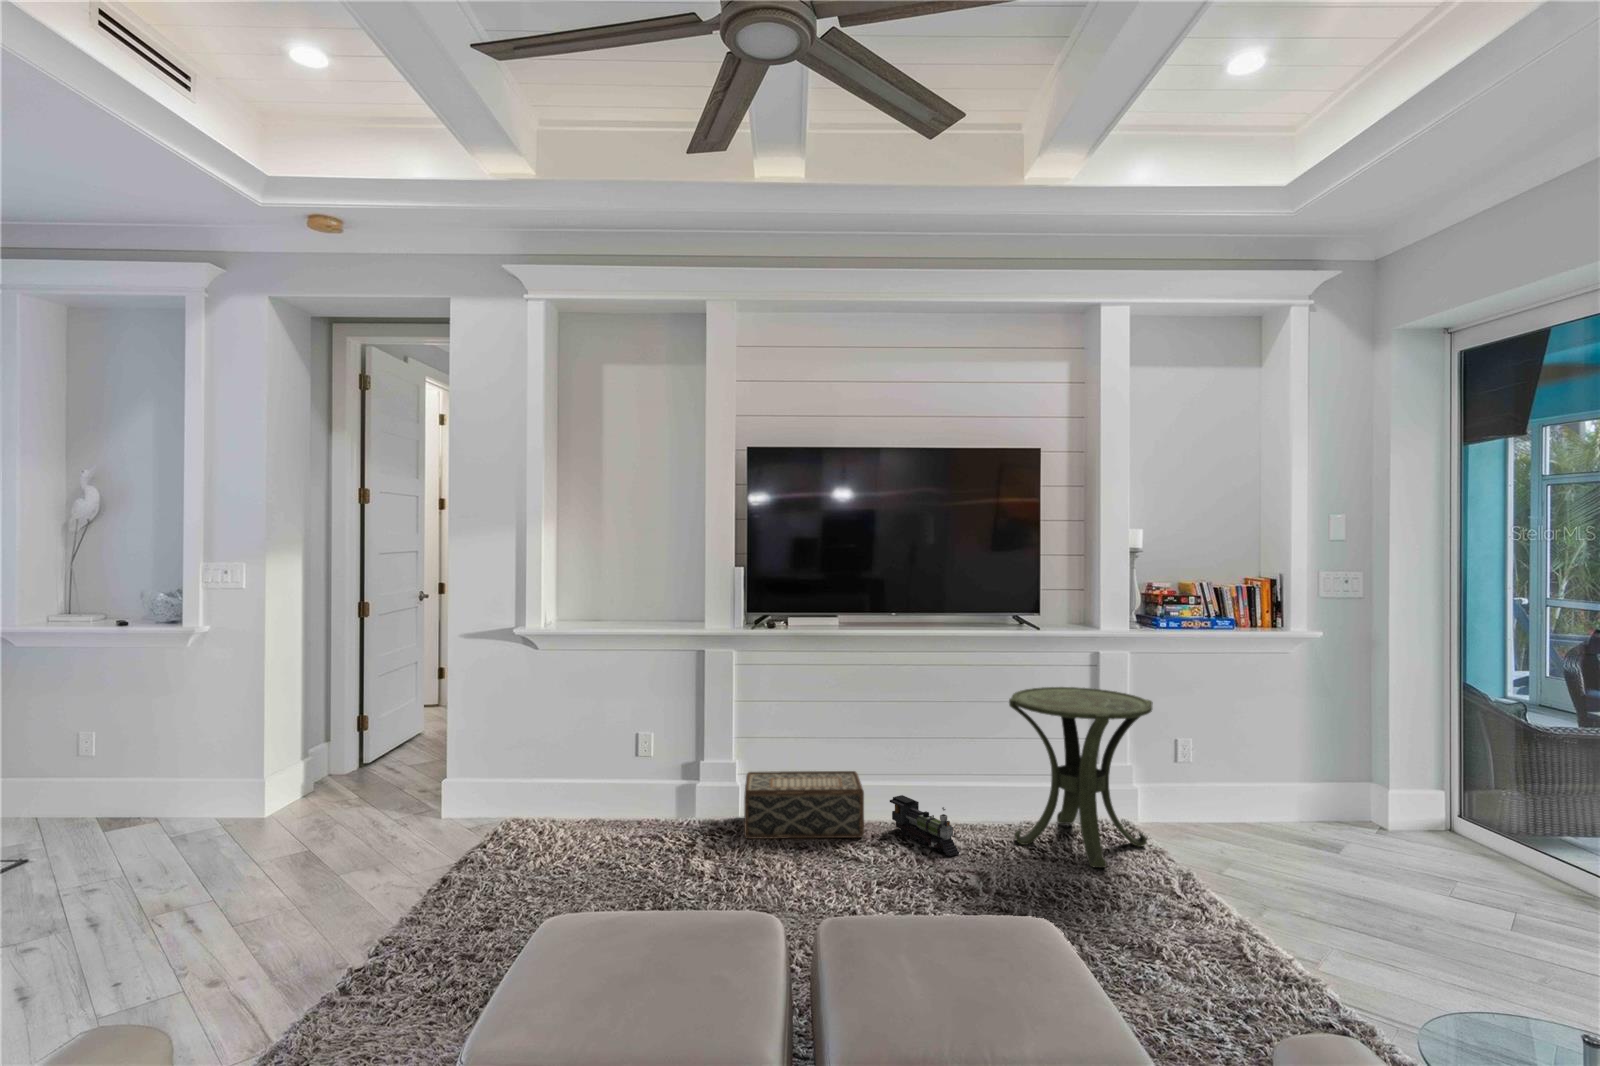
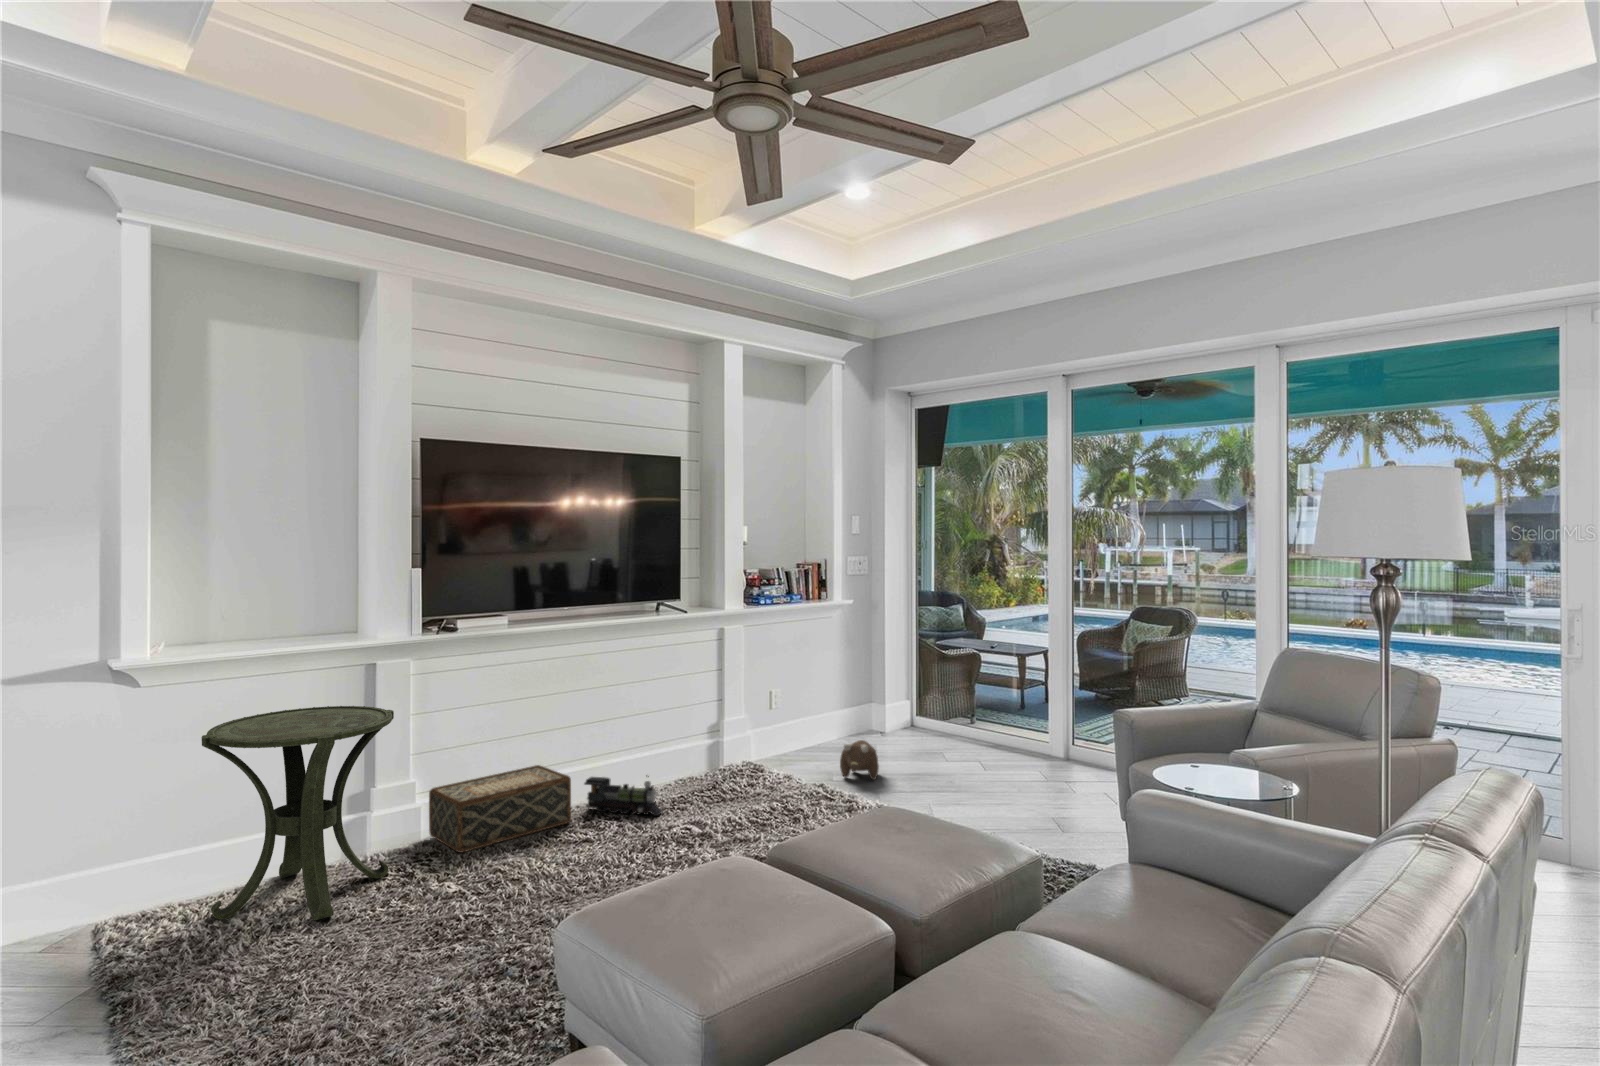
side table: present [1009,687,1153,868] -> present [202,706,394,920]
plush toy: none [1225,831,1296,892] -> present [840,740,879,780]

